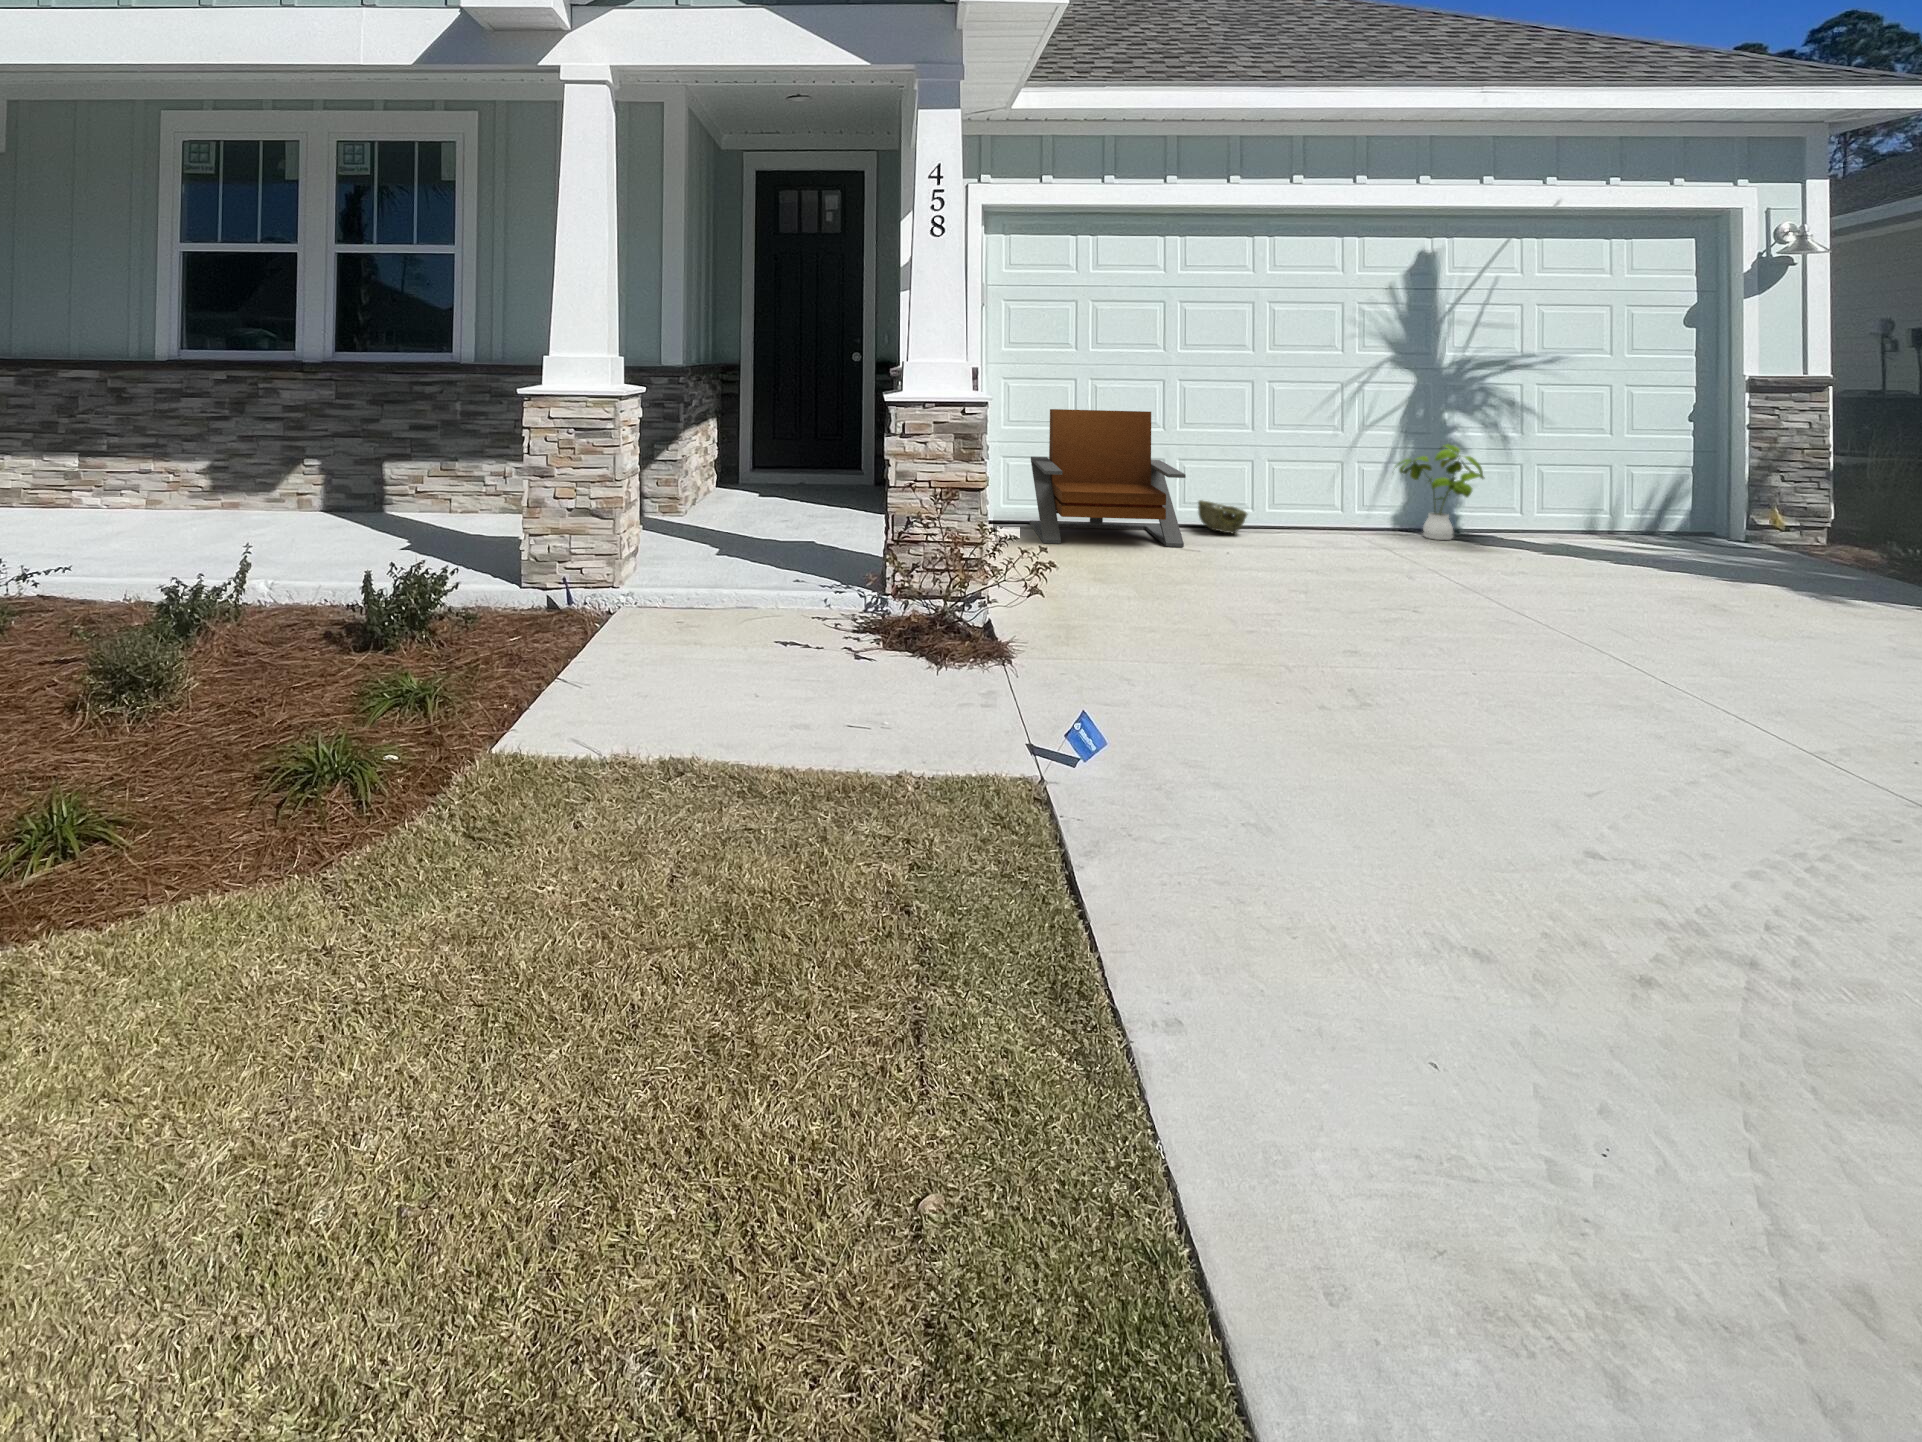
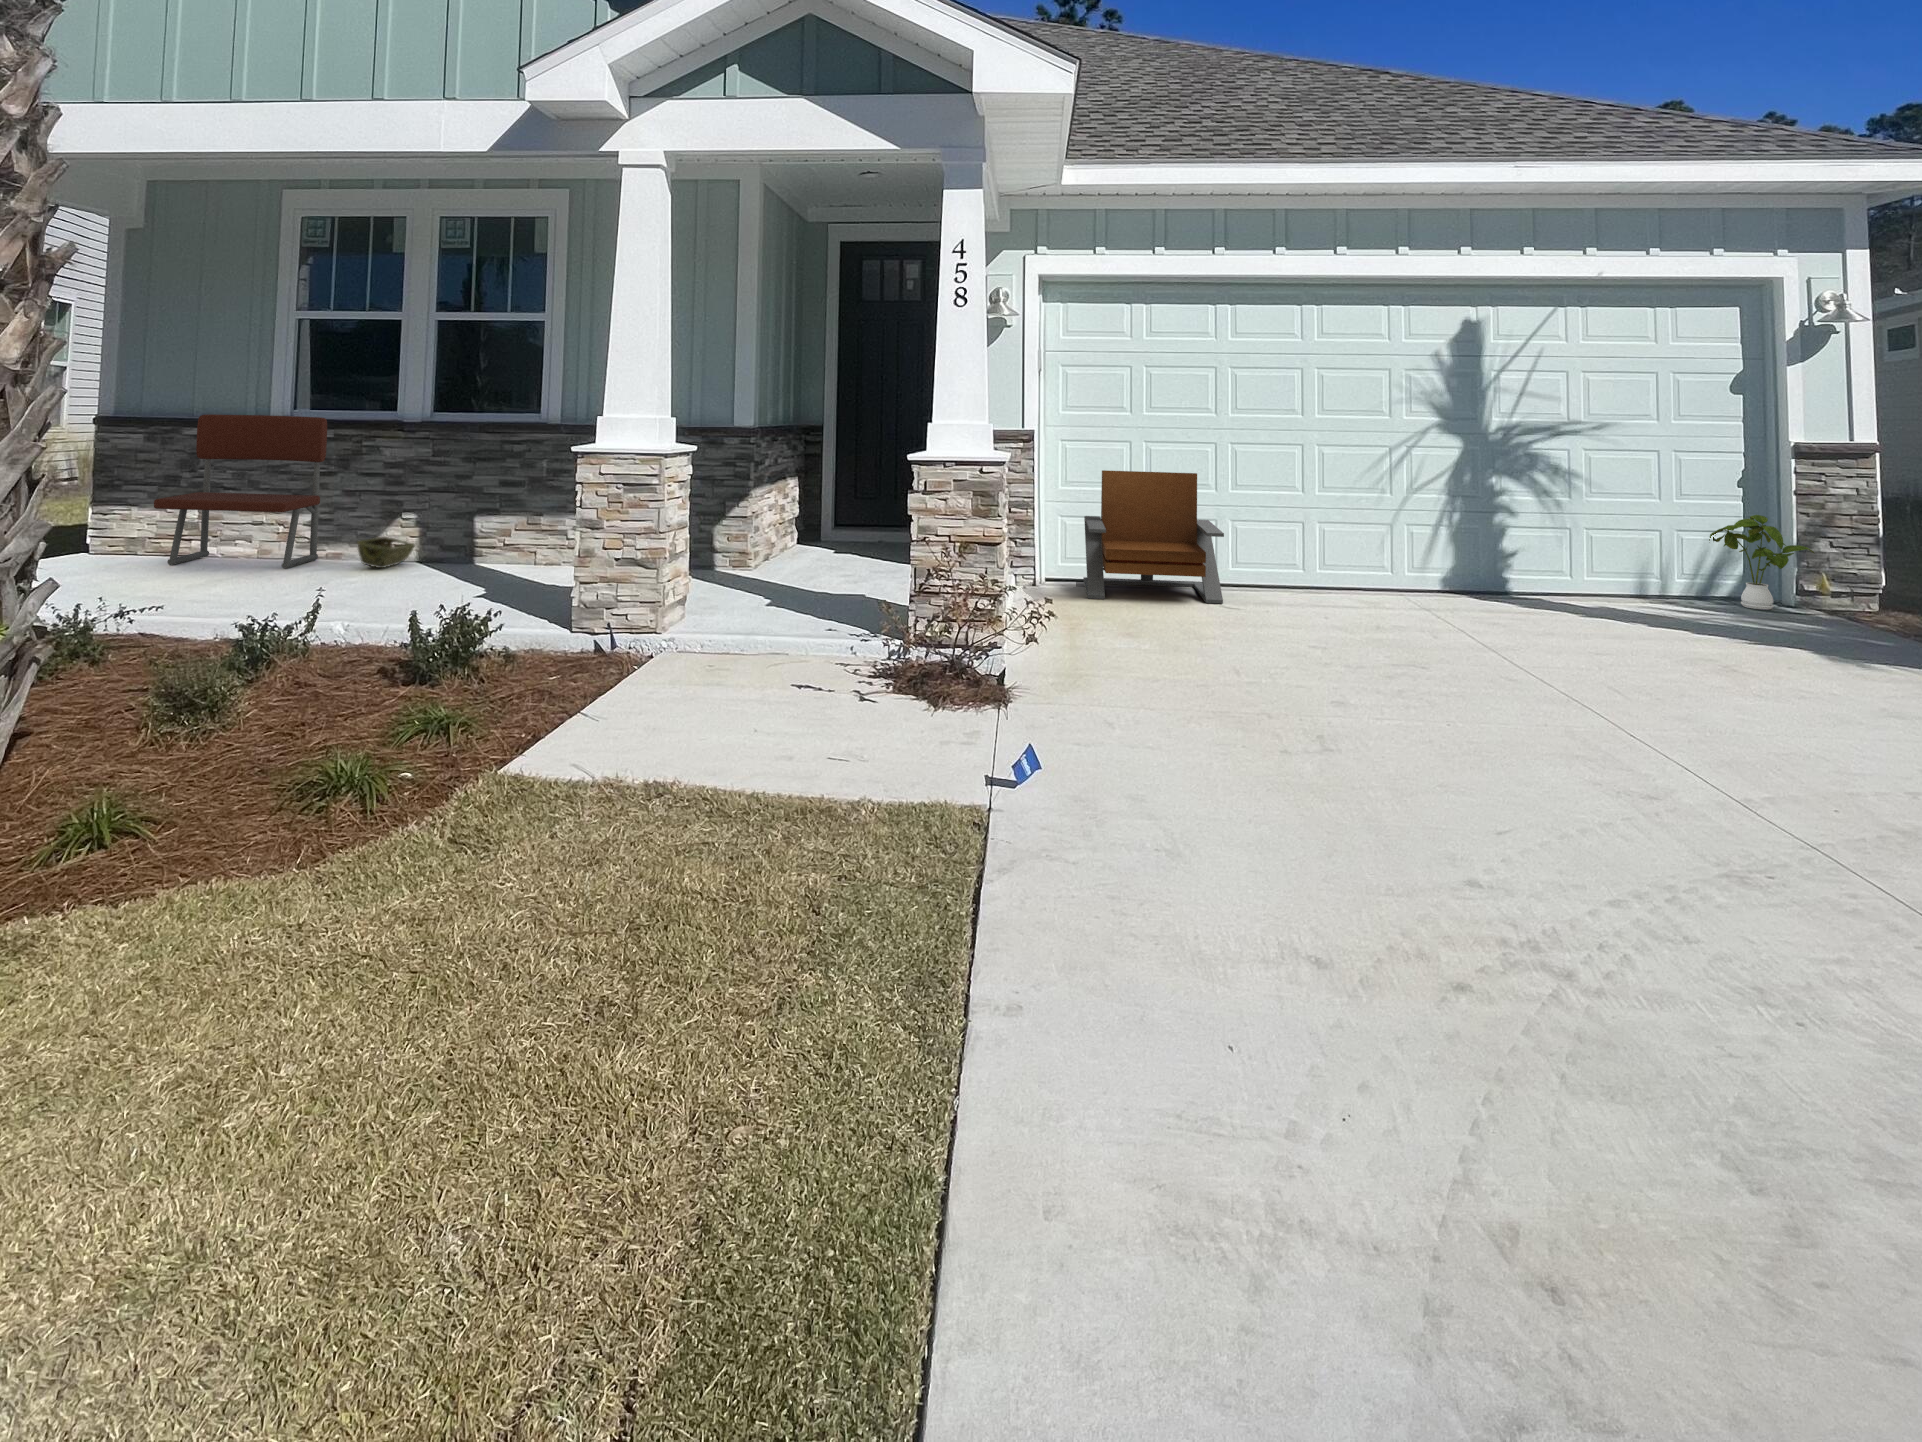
bench: none [29,355,217,520] -> present [154,415,327,568]
house plant: present [1394,444,1484,540] -> present [1709,515,1814,610]
woven basket: present [1198,500,1248,533] -> present [357,537,415,568]

